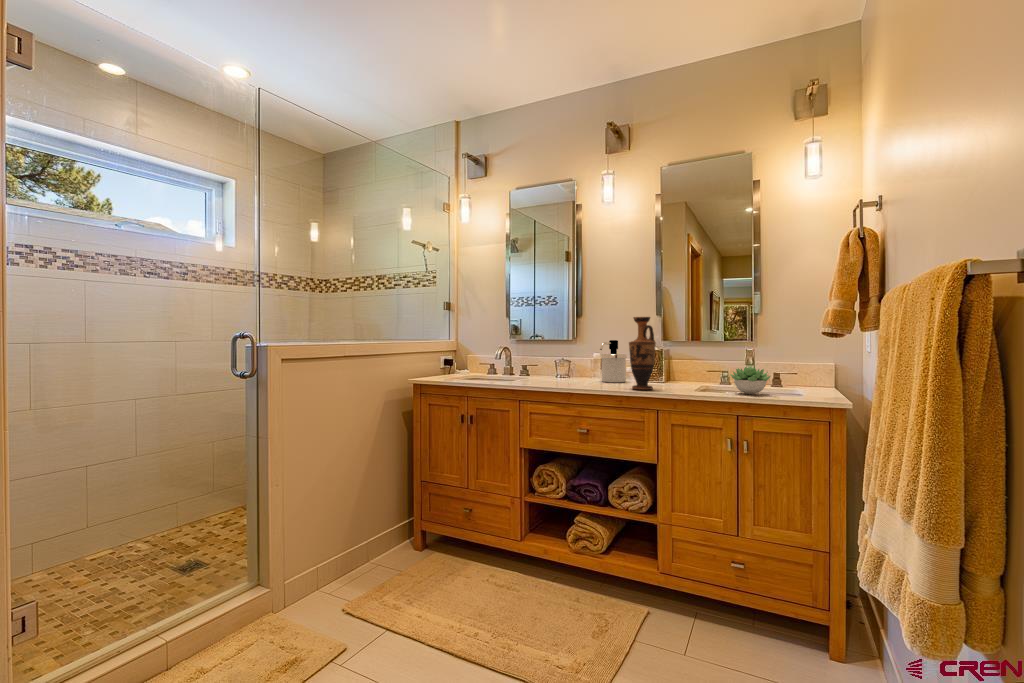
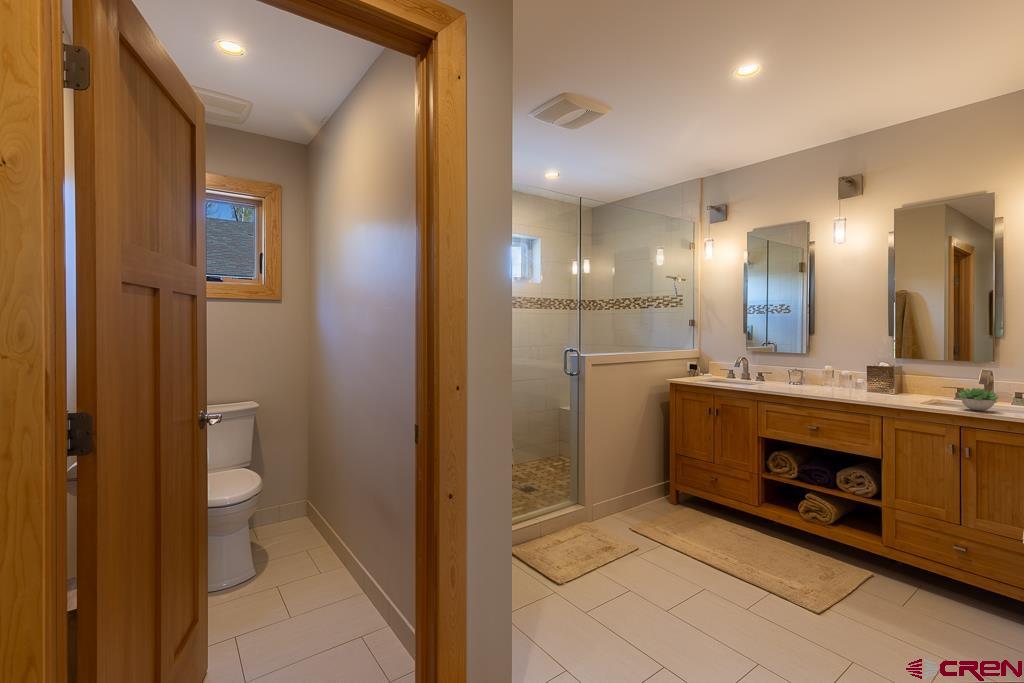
vase: present [629,317,656,390] -> none [857,343,883,401]
soap dispenser: present [600,340,627,382] -> none [831,357,857,392]

